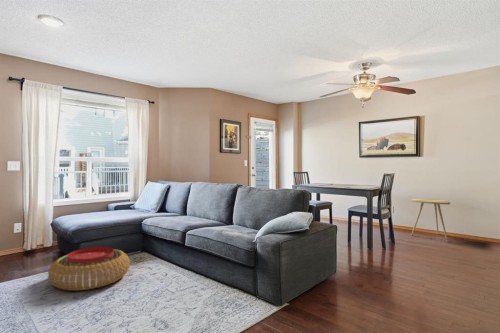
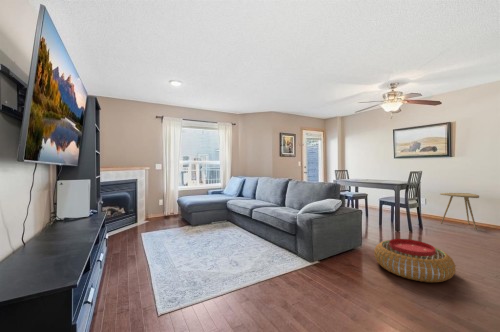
pouf: present [48,247,130,291] -> present [374,239,456,283]

